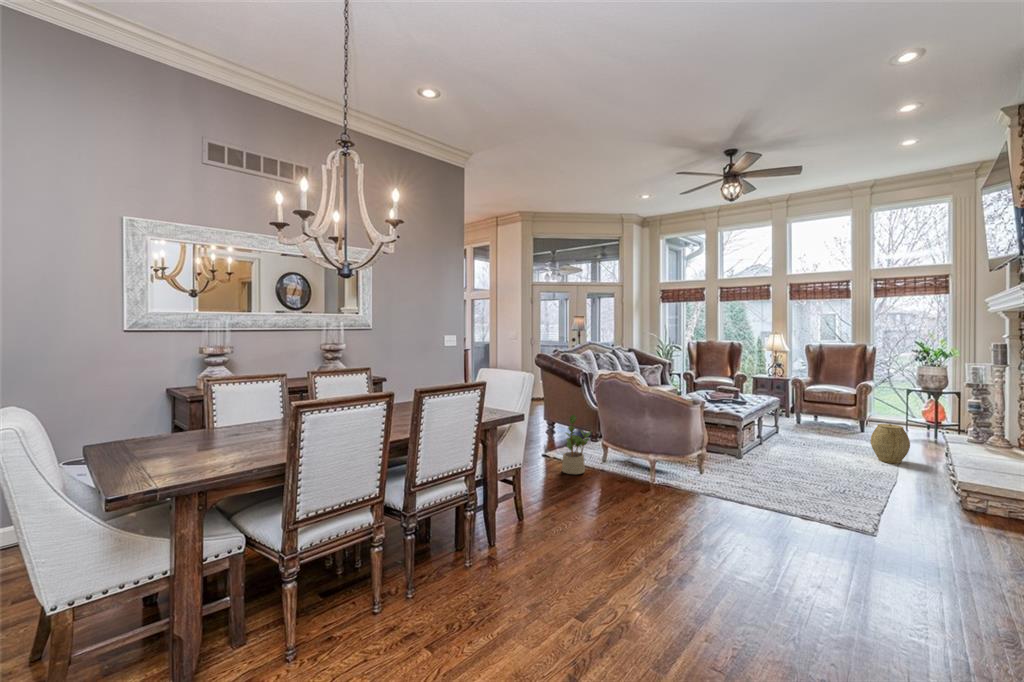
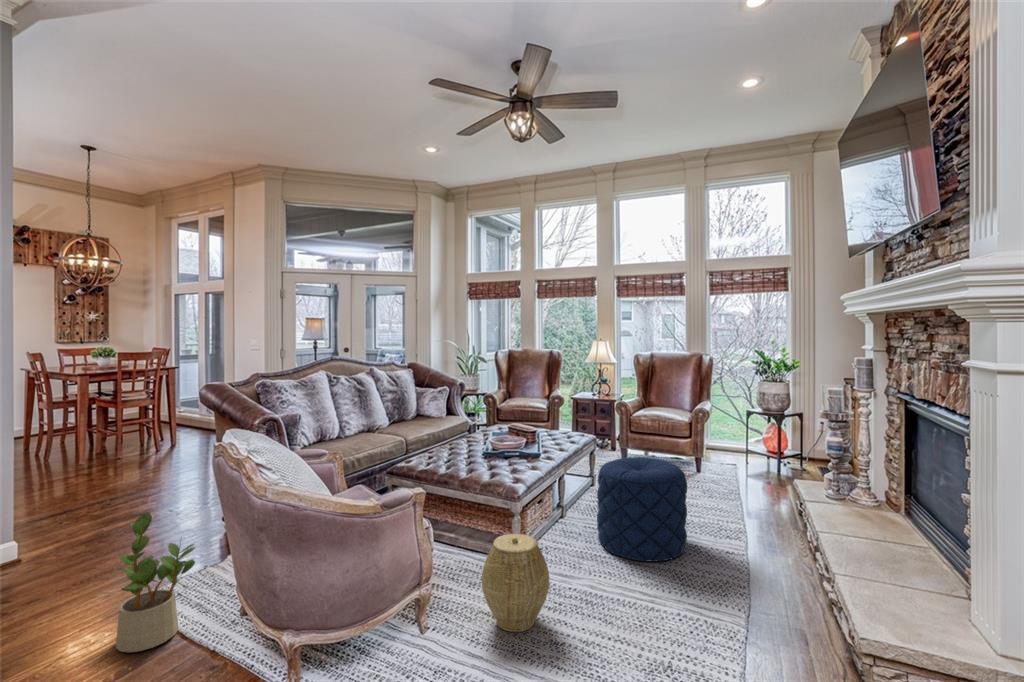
pouf: none [791,410,857,470] -> present [597,457,687,562]
woven basket: present [871,424,910,464] -> present [482,534,549,632]

